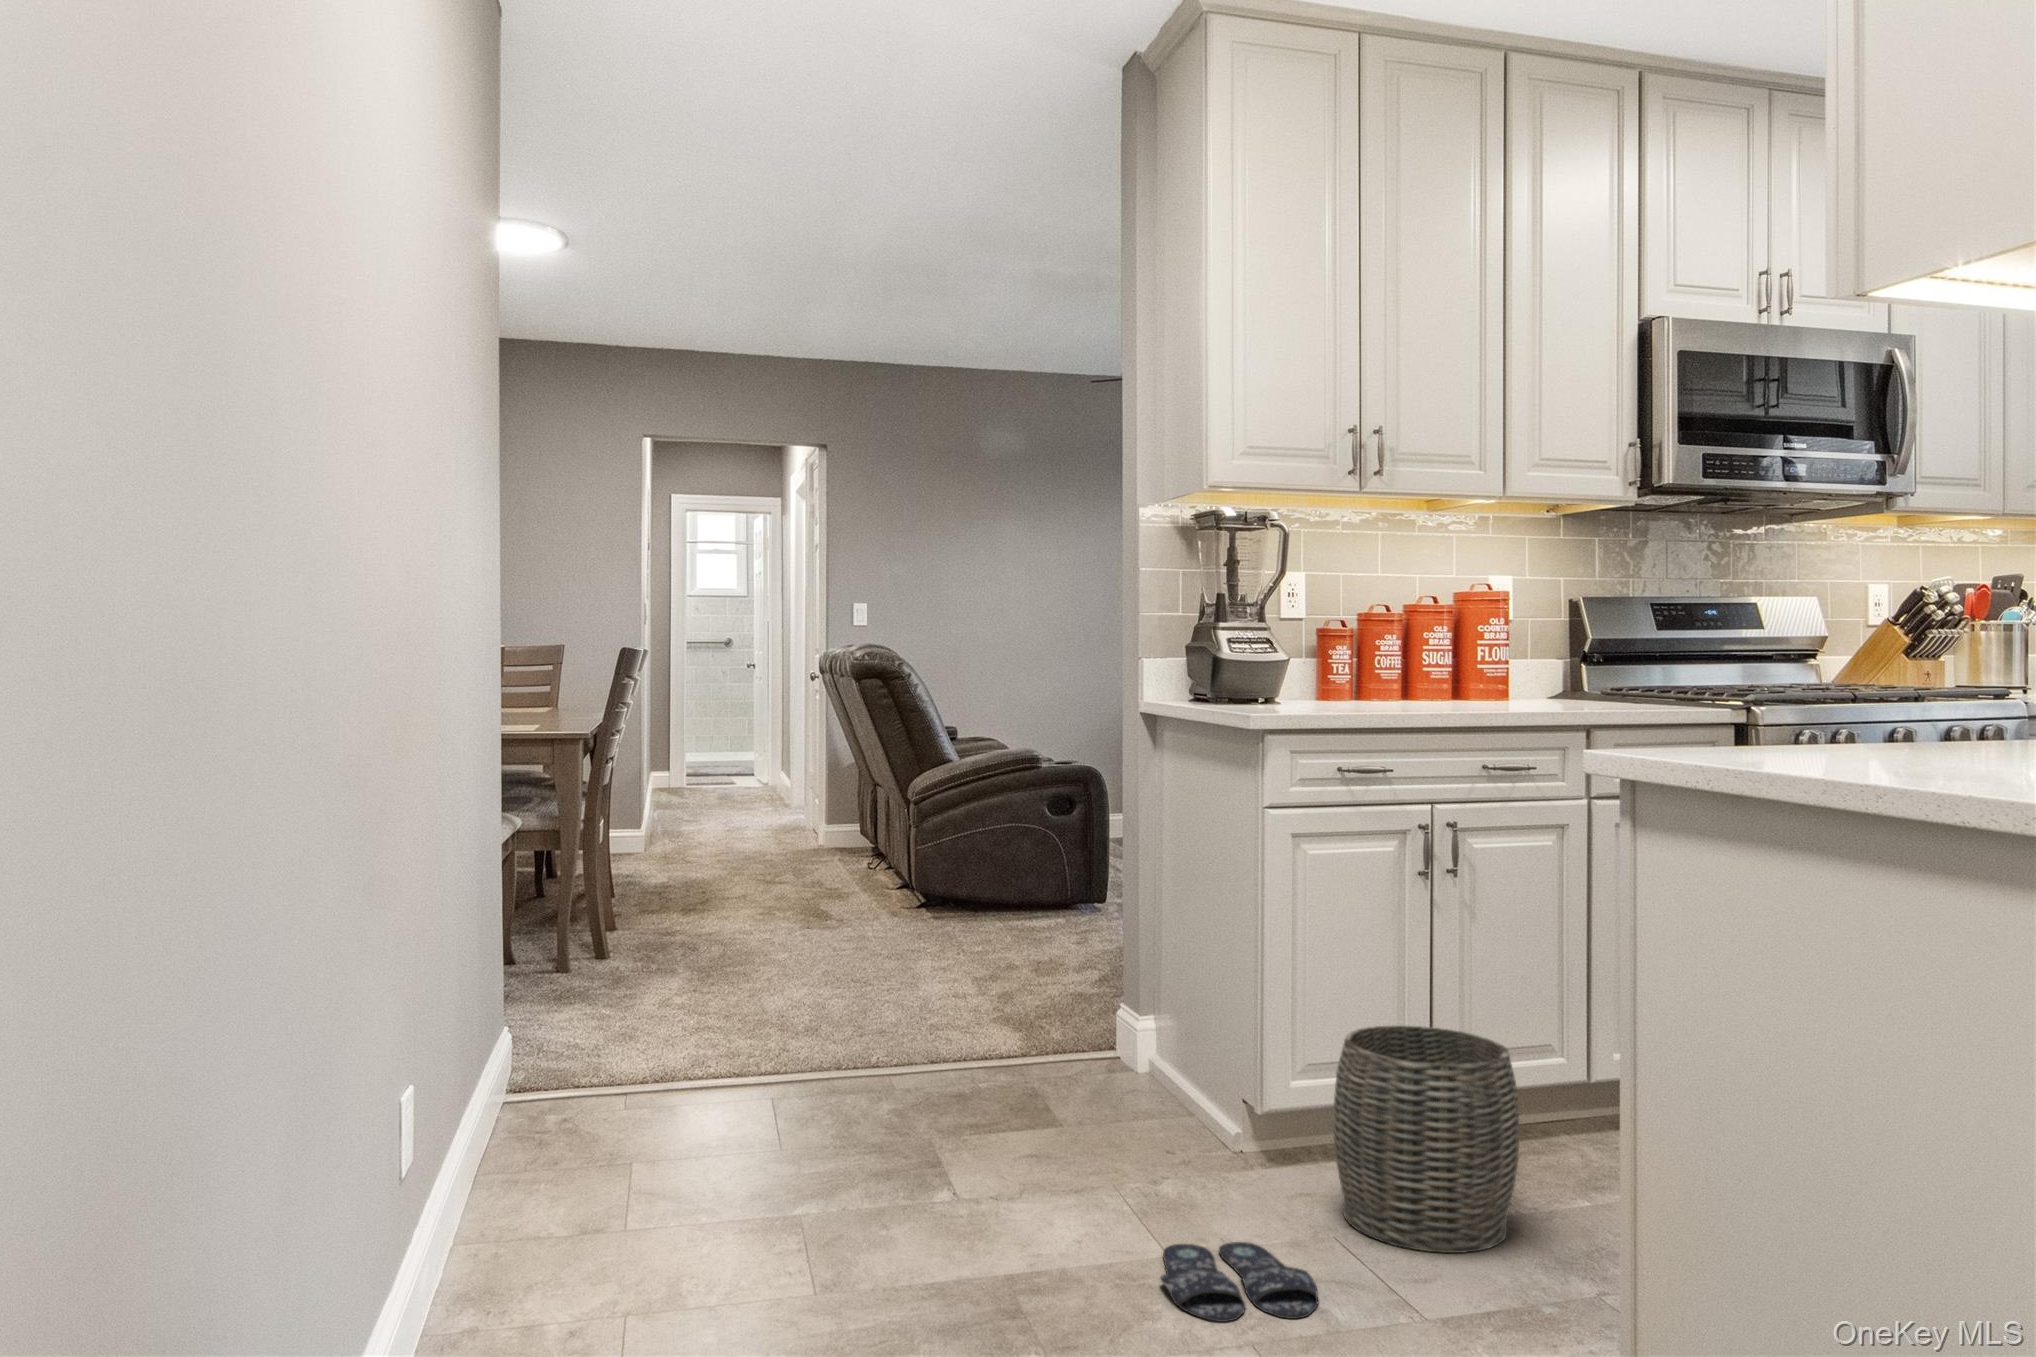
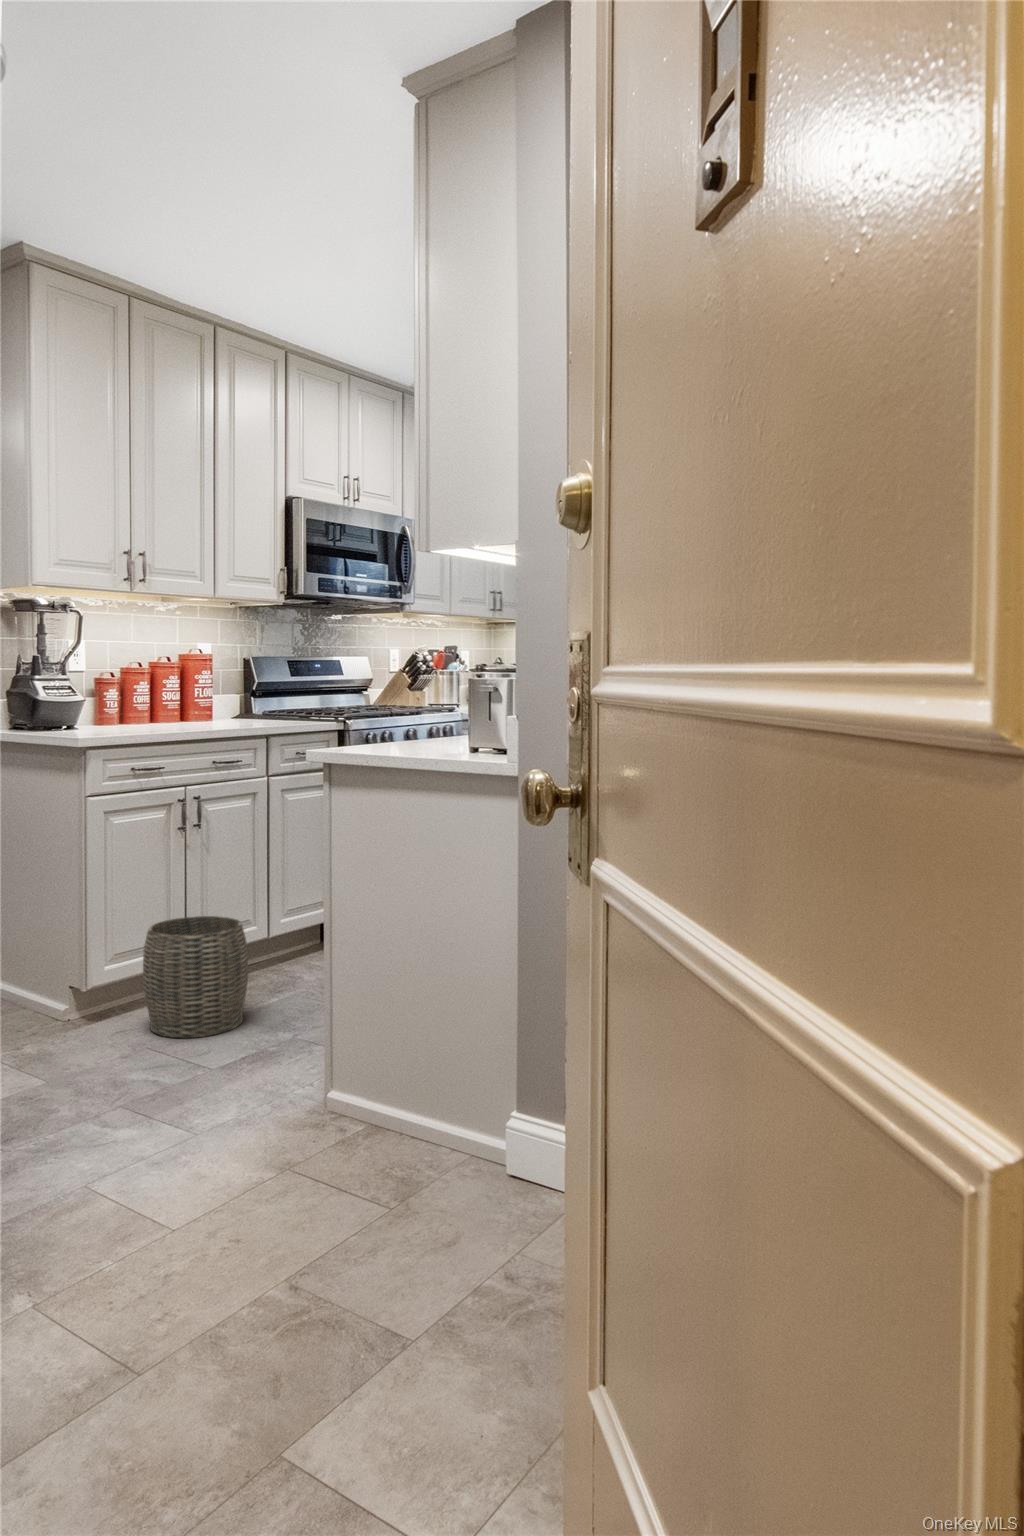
slippers: present [1160,1242,1318,1322] -> none [51,1057,155,1098]

